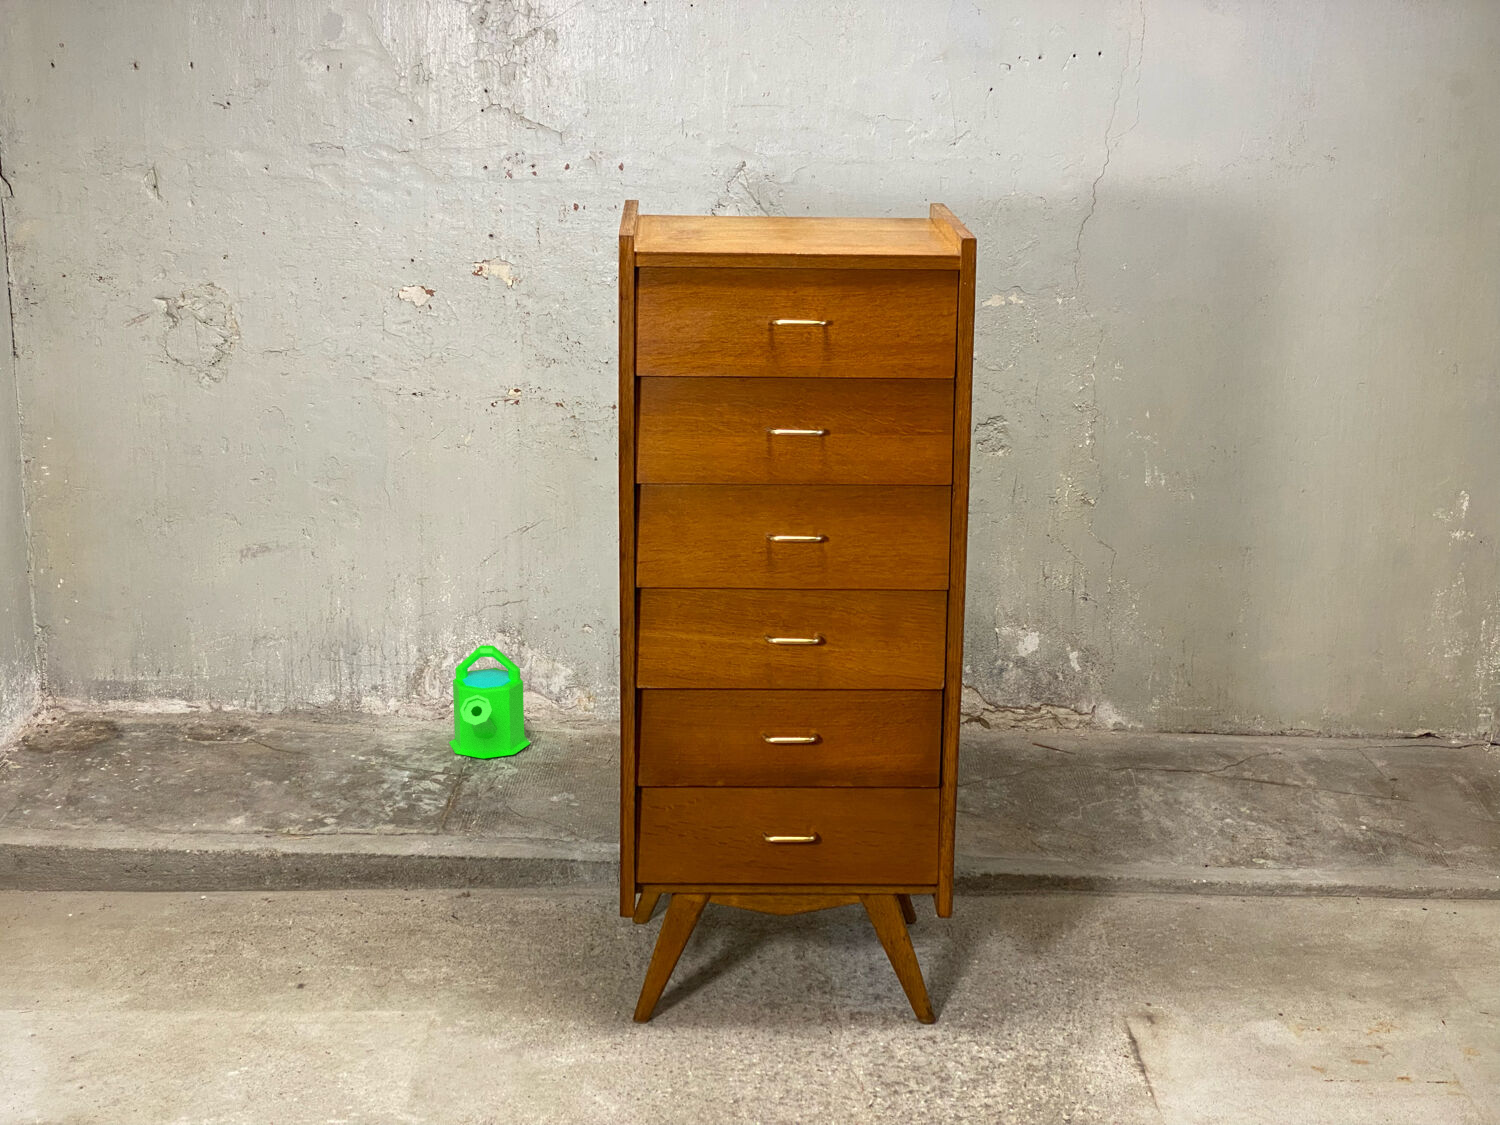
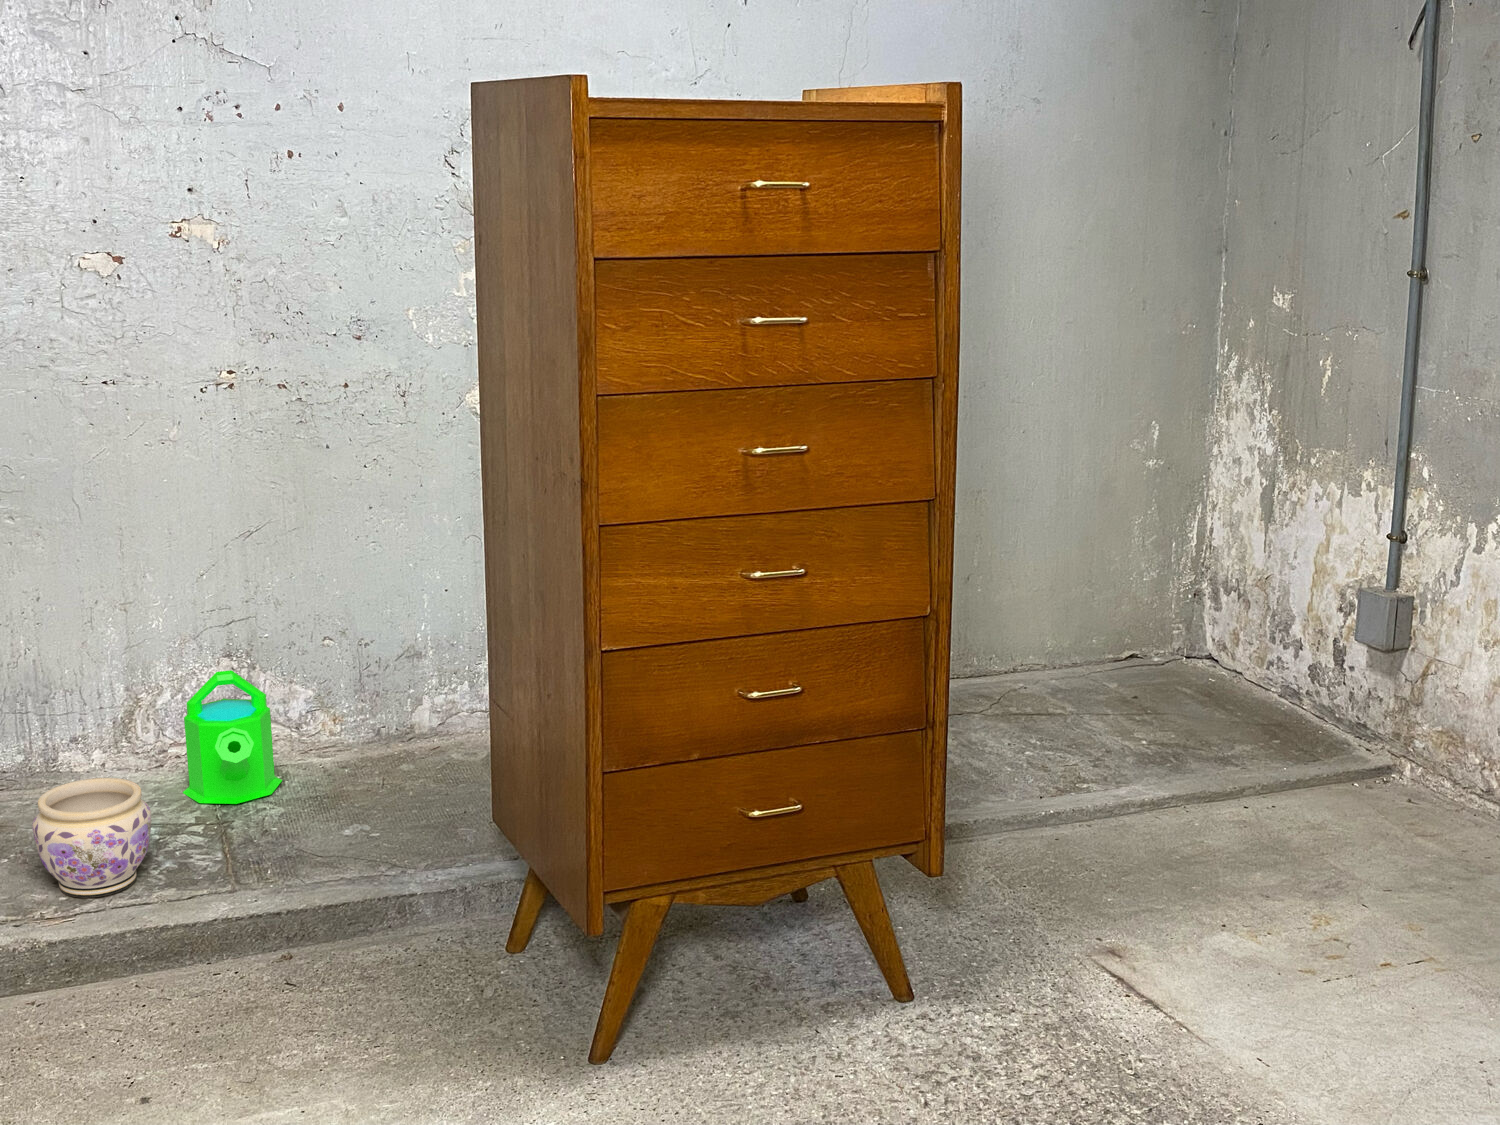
planter: none [293,723,388,821] -> present [32,778,151,897]

